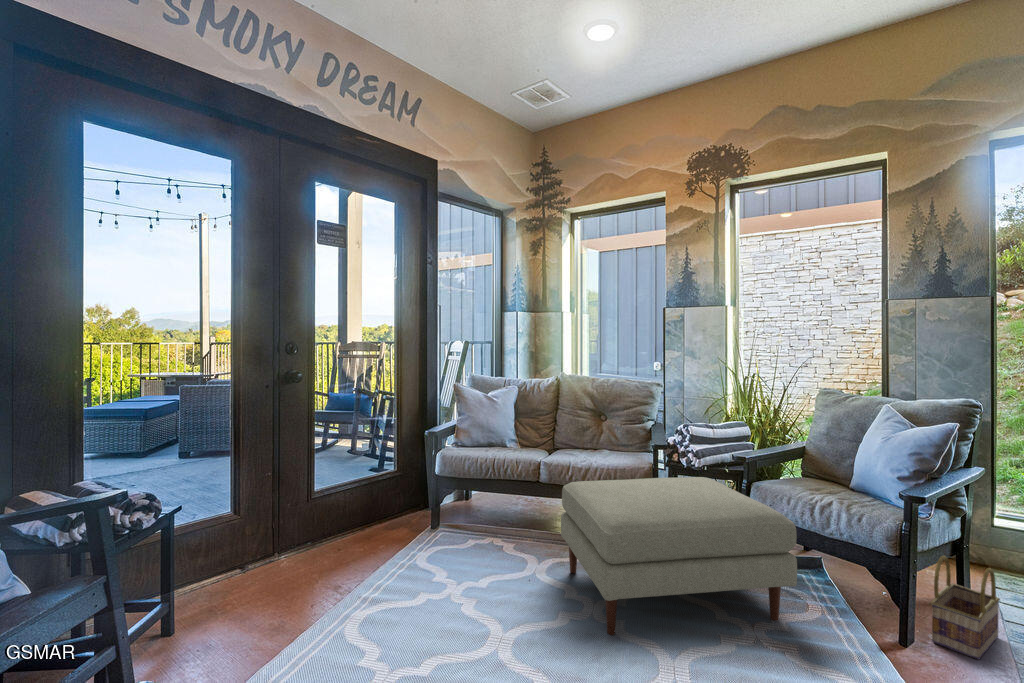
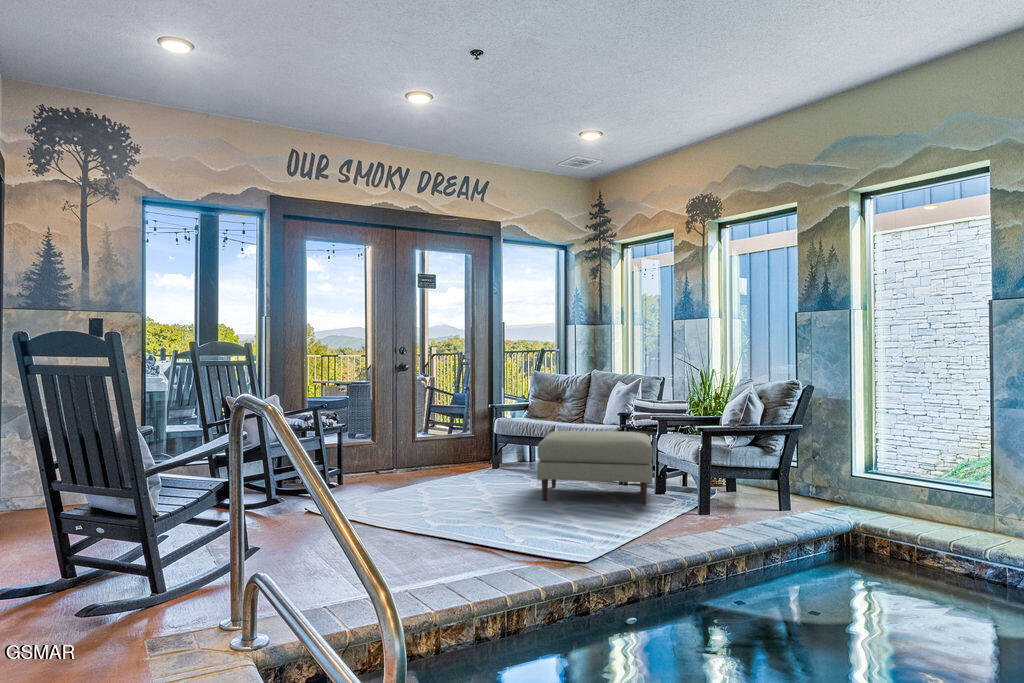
basket: present [931,556,1000,660] -> none [718,468,765,519]

